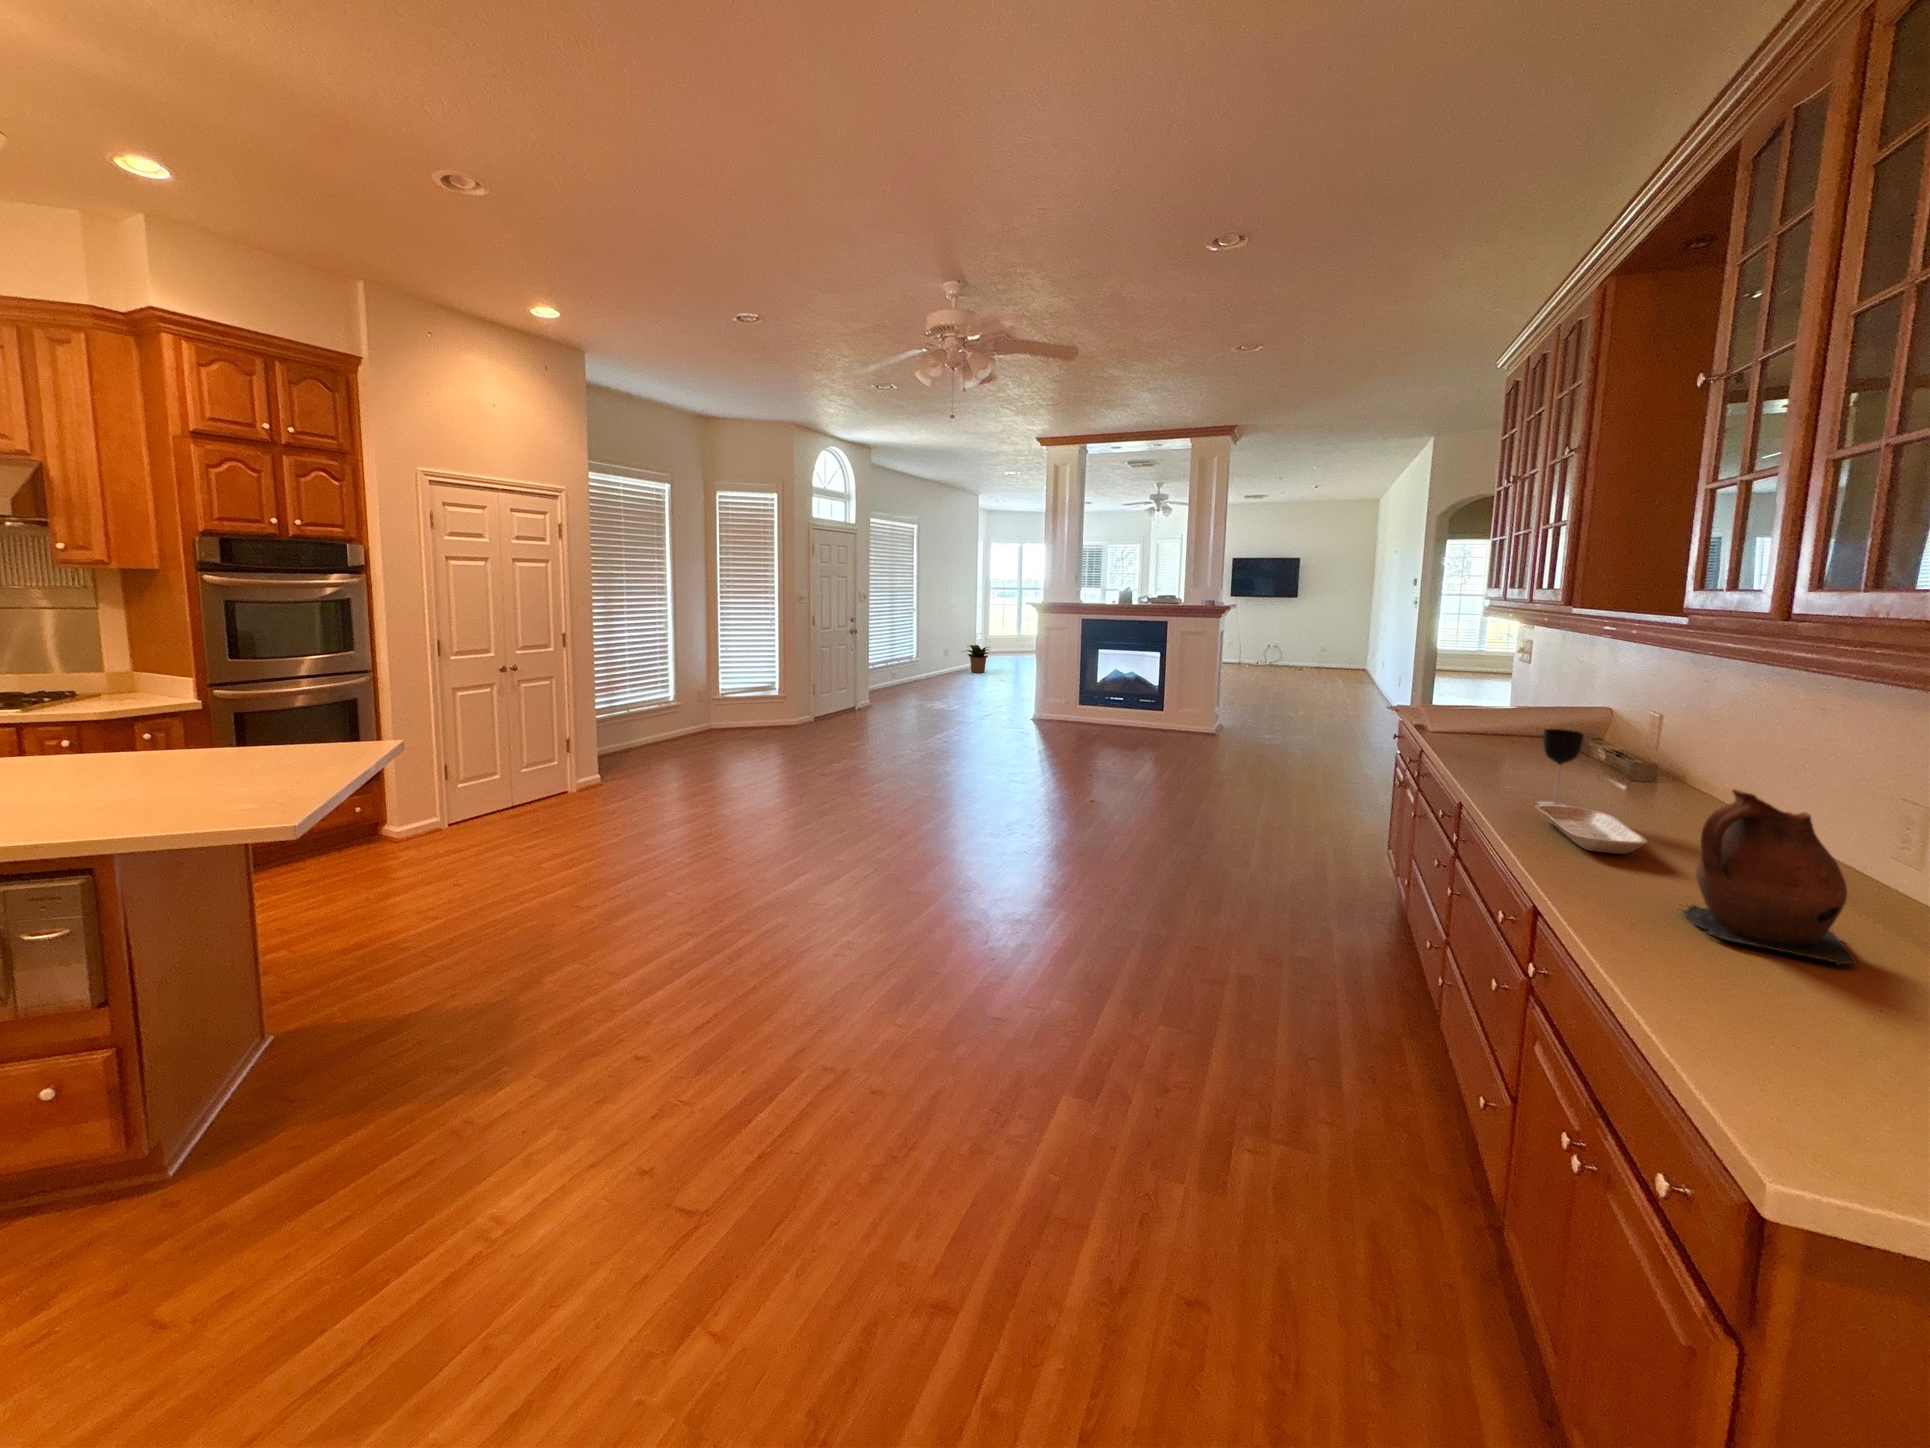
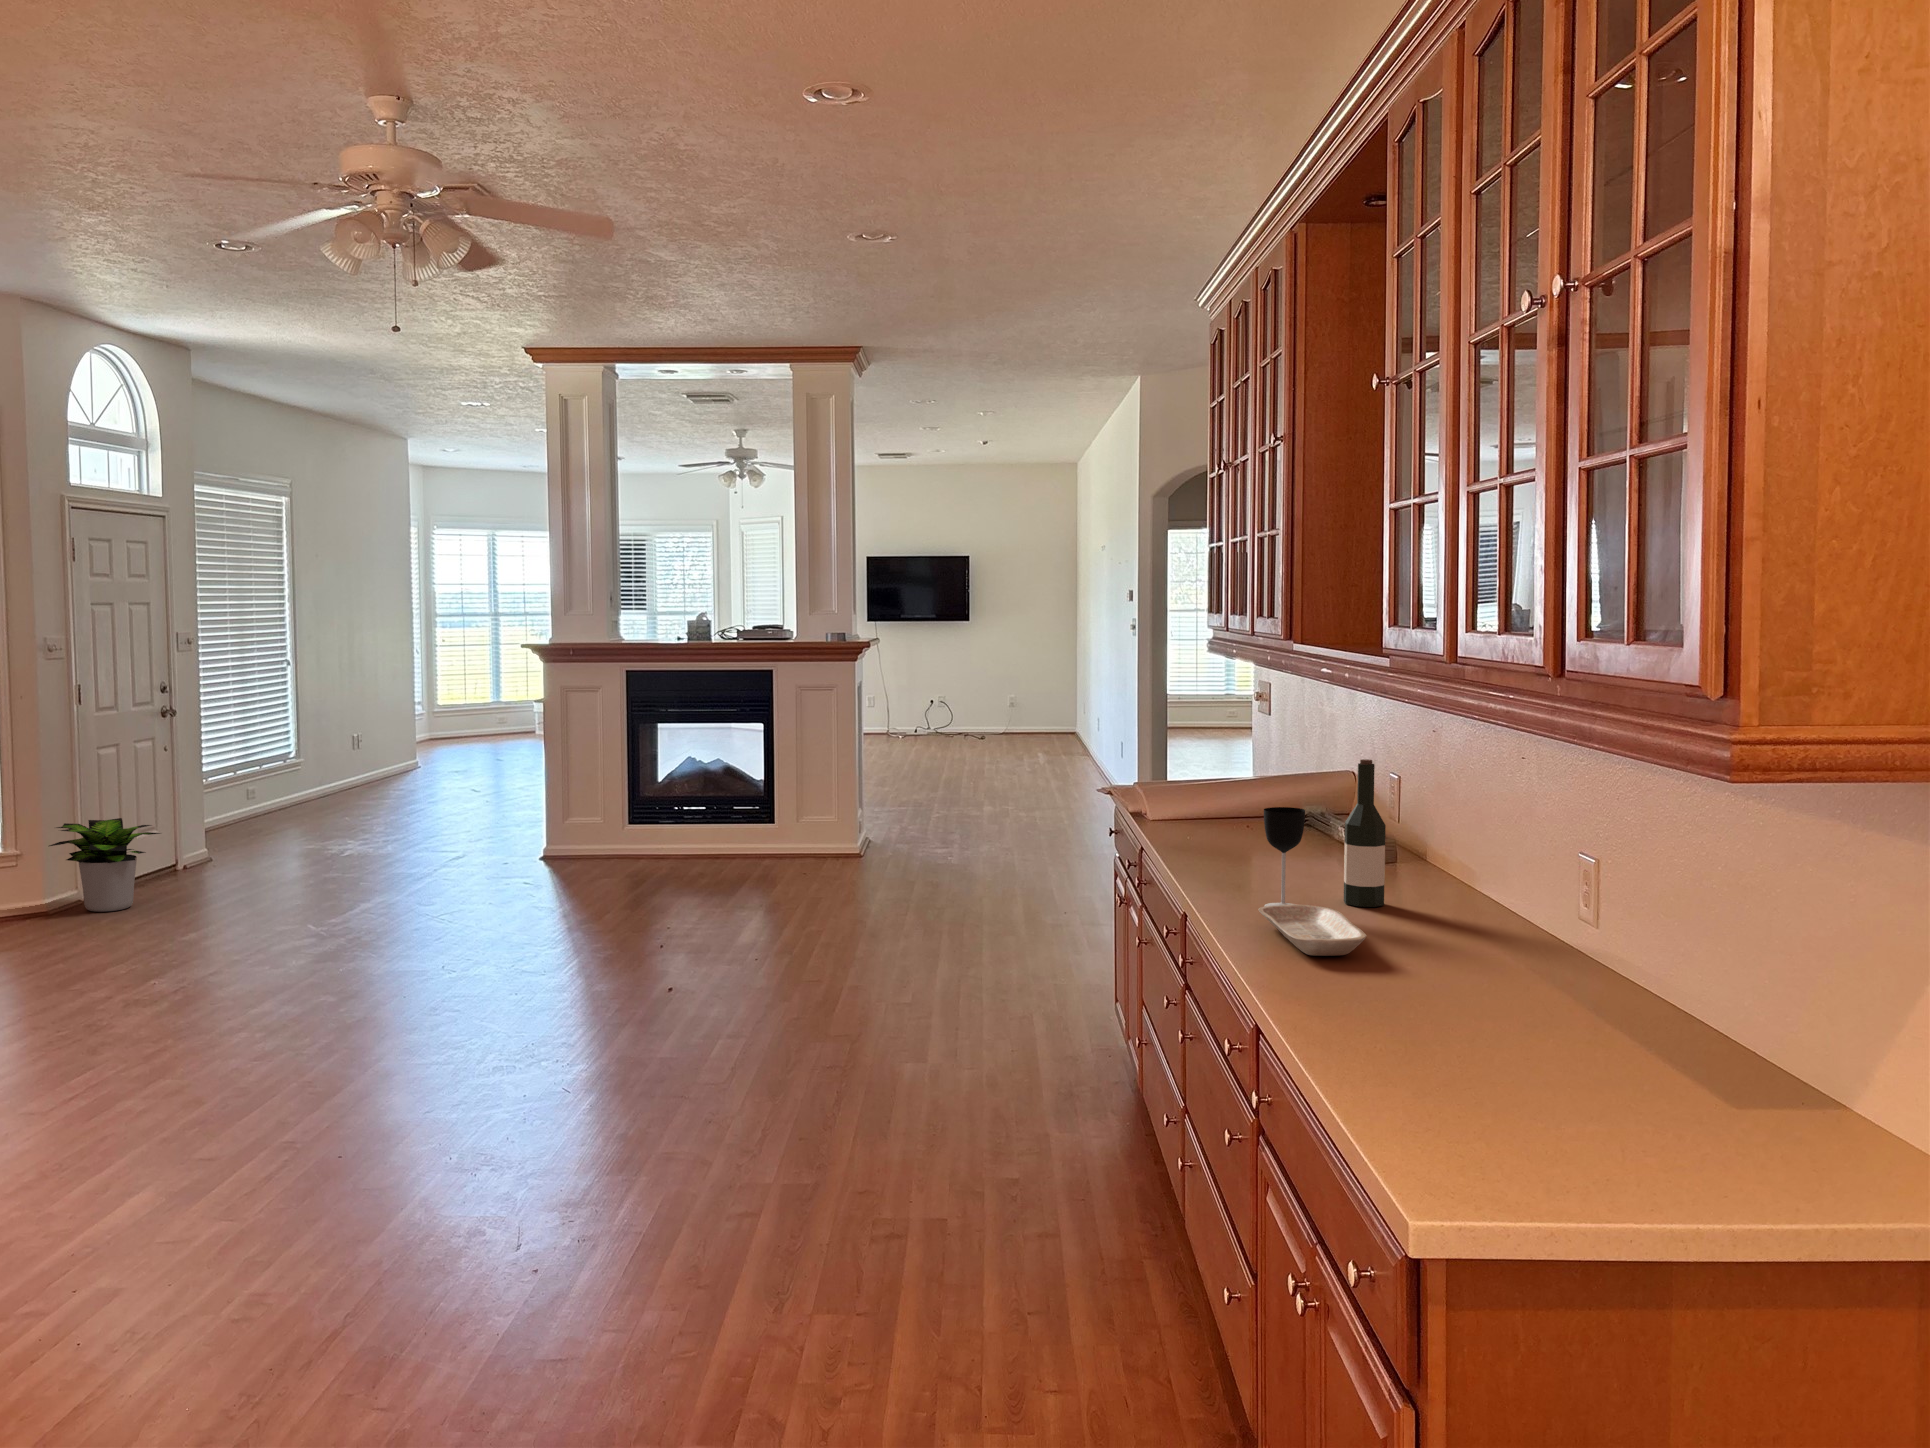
potted plant: present [967,645,989,673] -> present [49,818,160,912]
wine bottle: none [1613,697,1663,815] -> present [1344,759,1386,907]
ceramic pitcher: present [1683,789,1857,966] -> none [1386,861,1531,1042]

